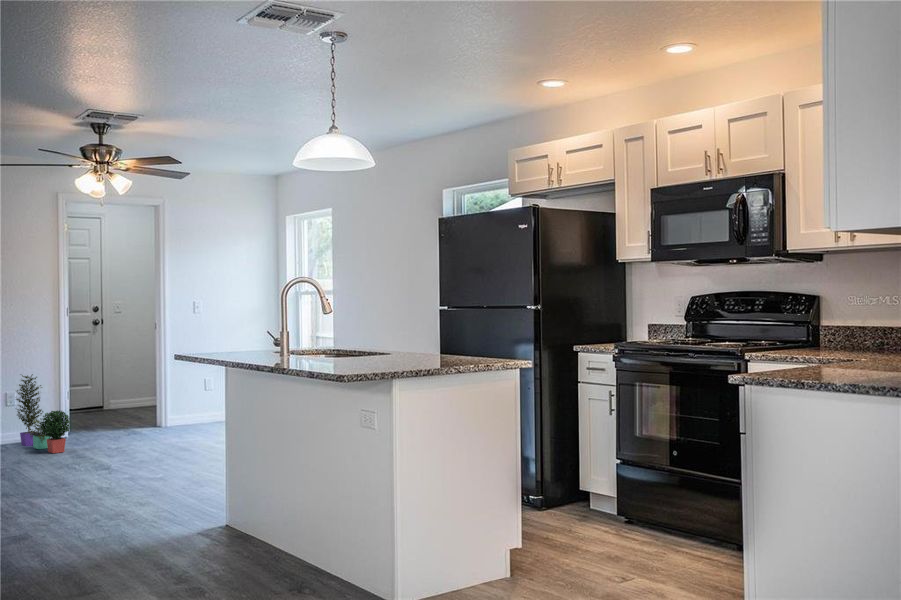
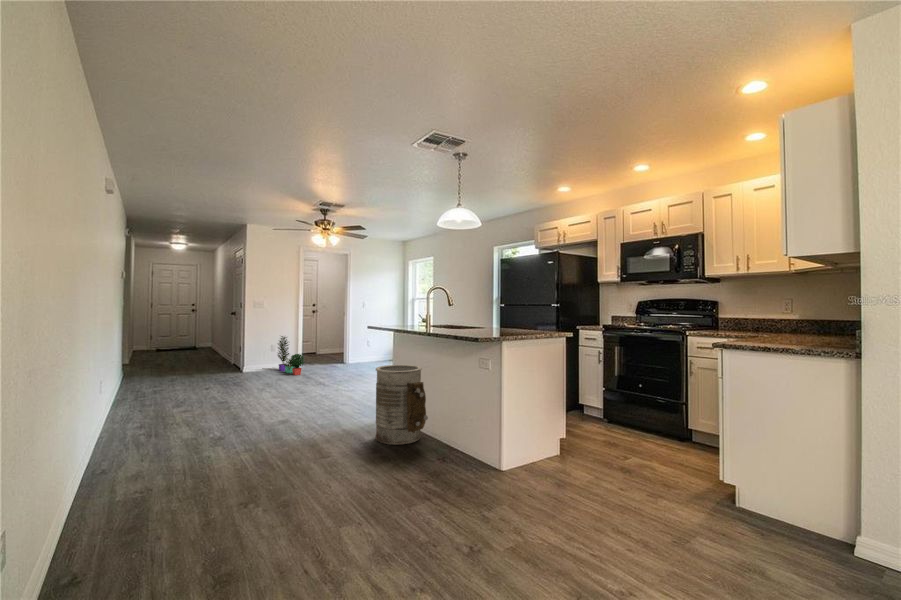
trash can: none [183,425,278,571] -> present [375,365,428,445]

